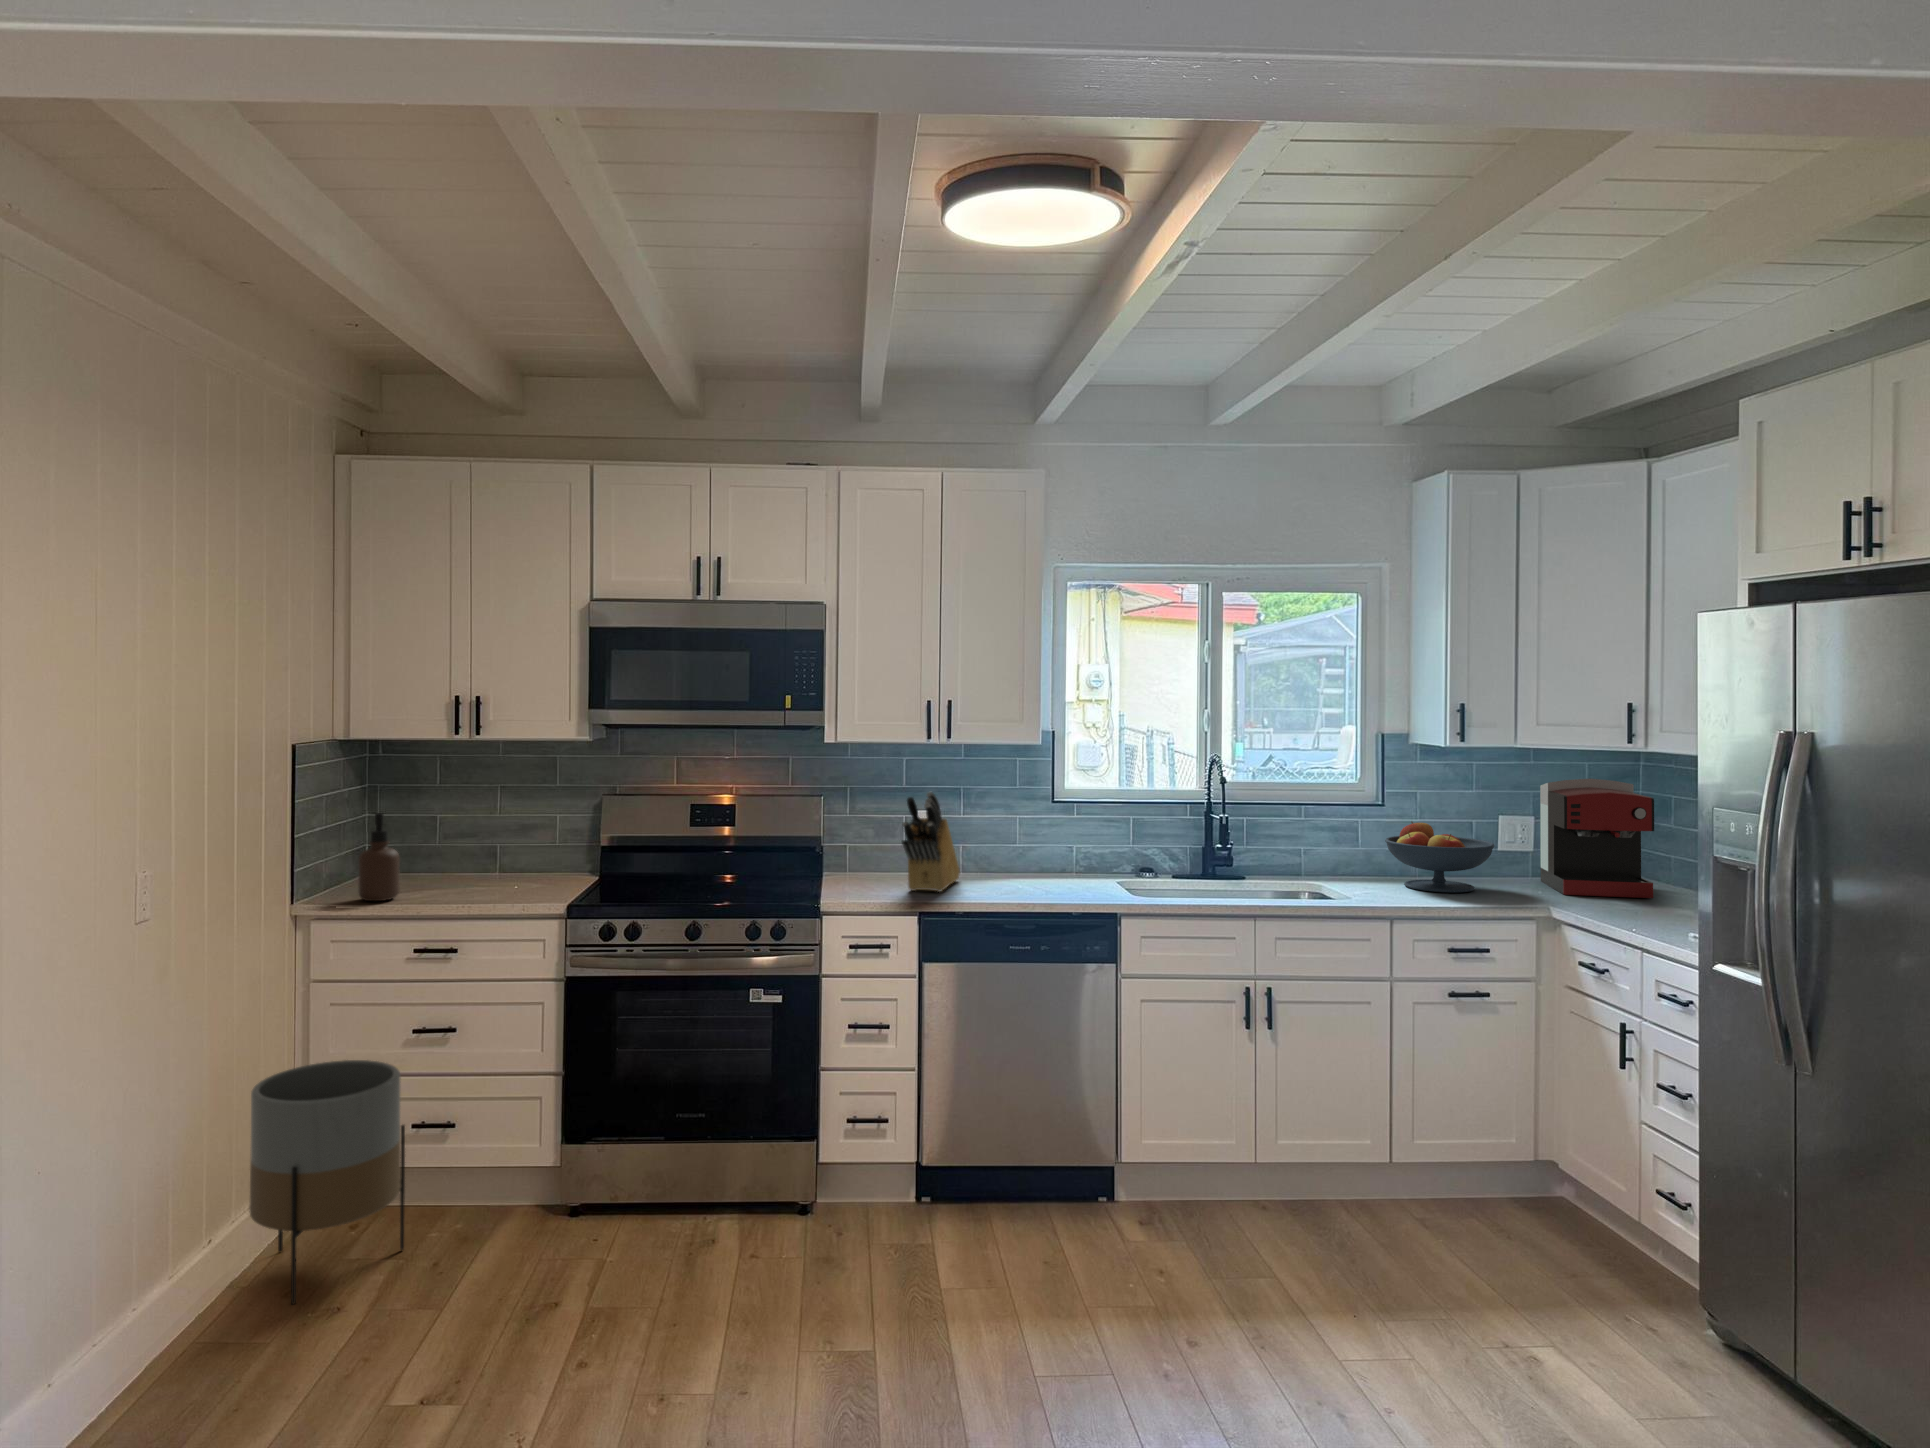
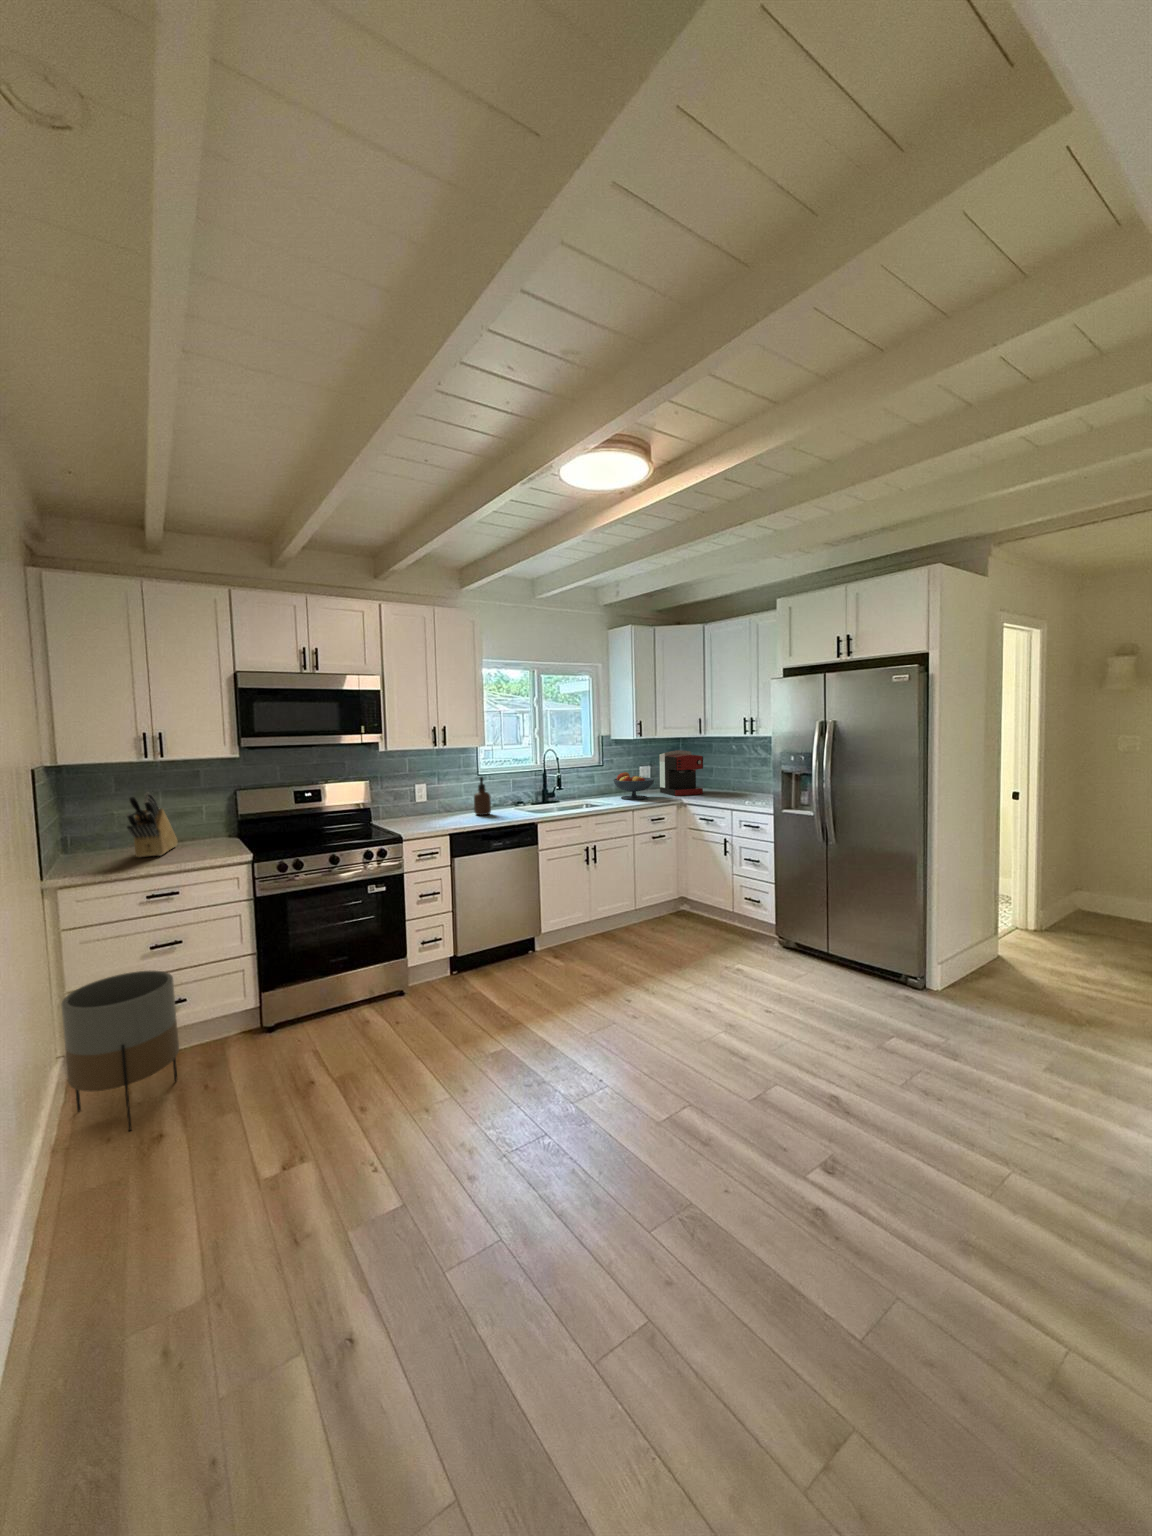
knife block: present [902,792,960,892] -> present [126,792,177,857]
soap dispenser: present [359,813,400,901] -> present [474,777,491,815]

